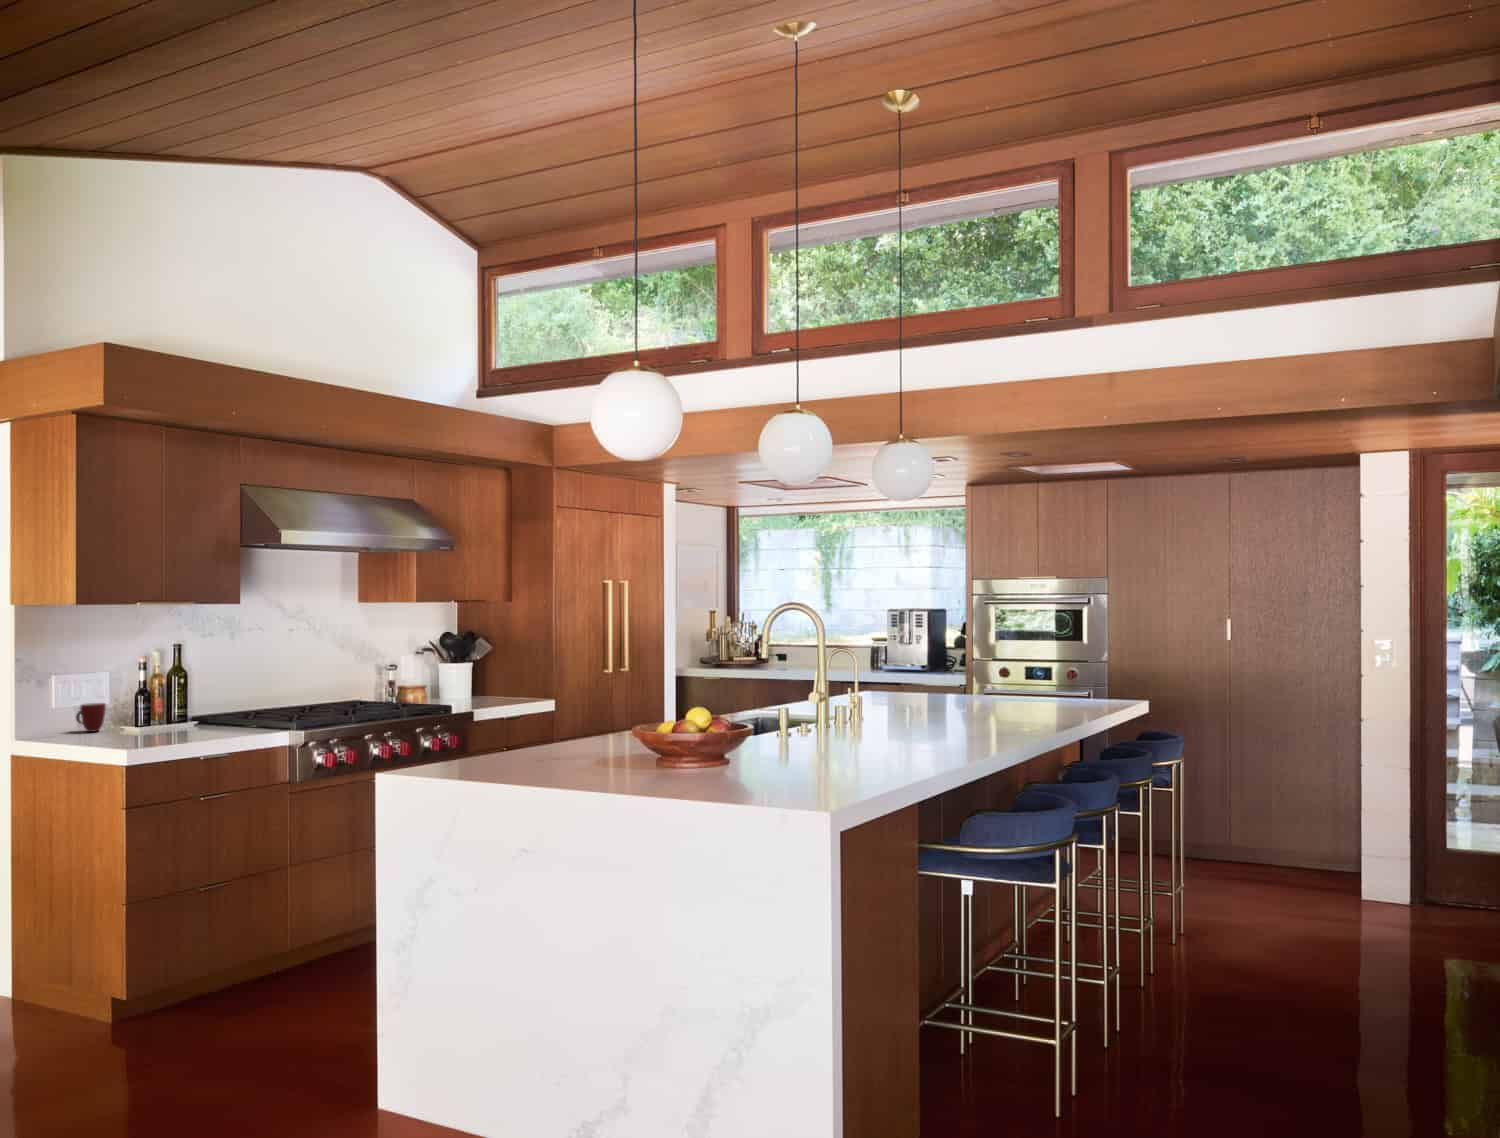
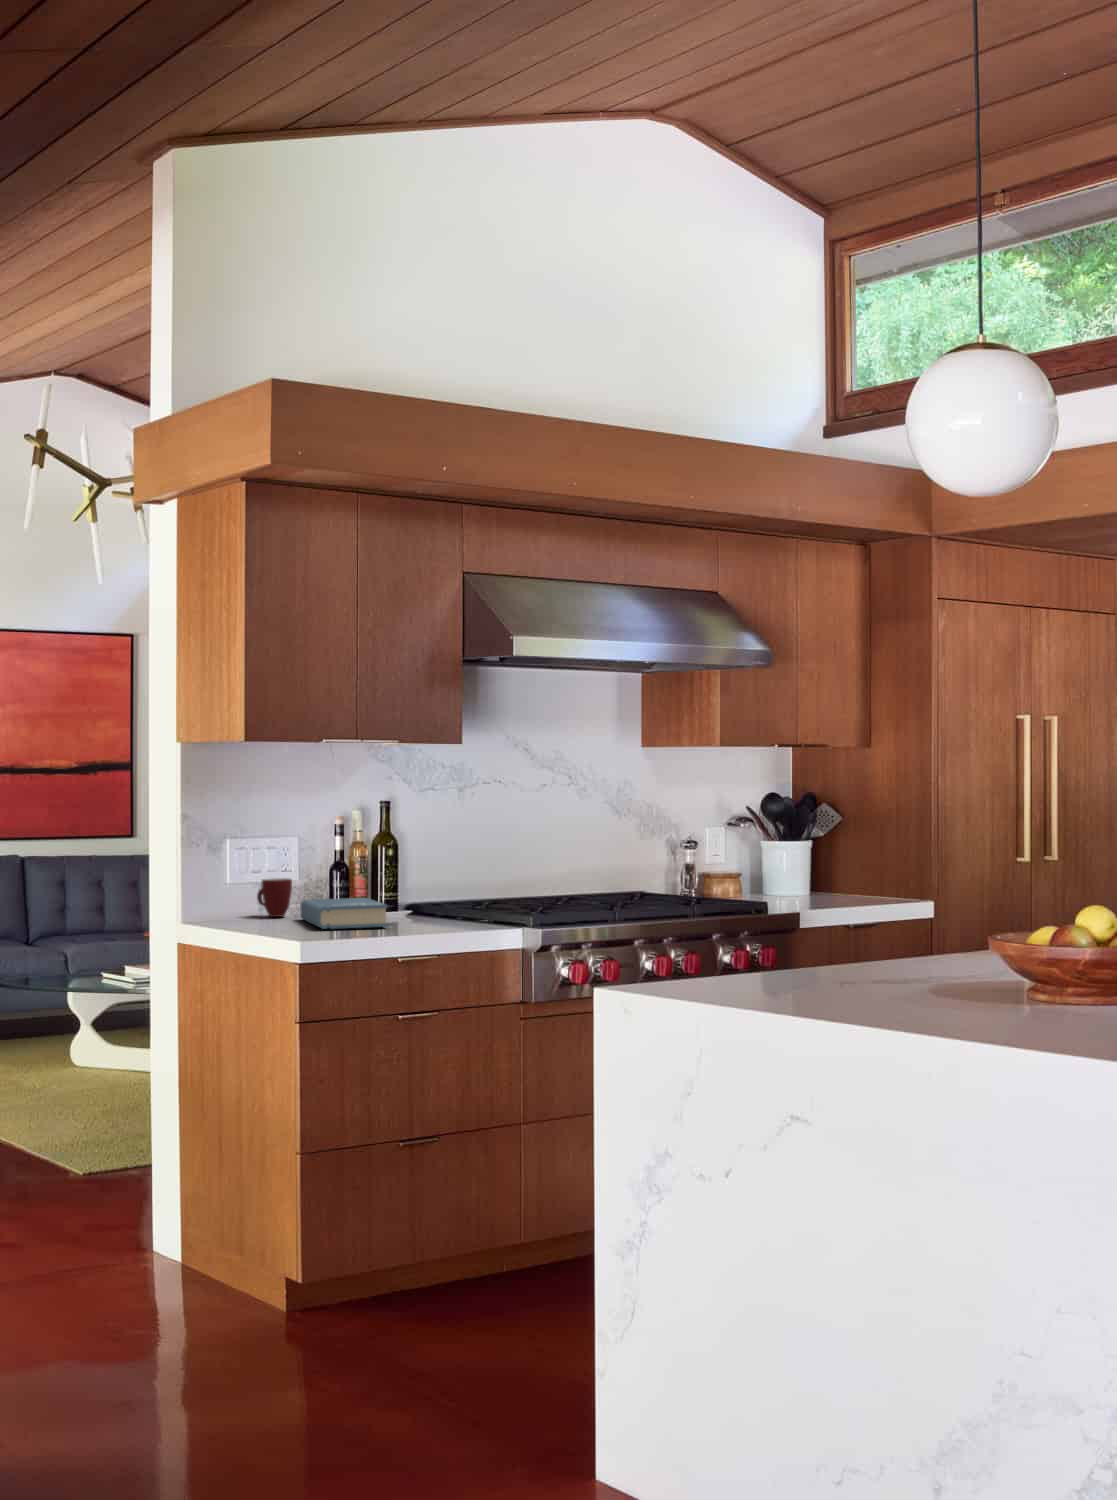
book: none [114,715,189,740] -> present [301,898,388,929]

